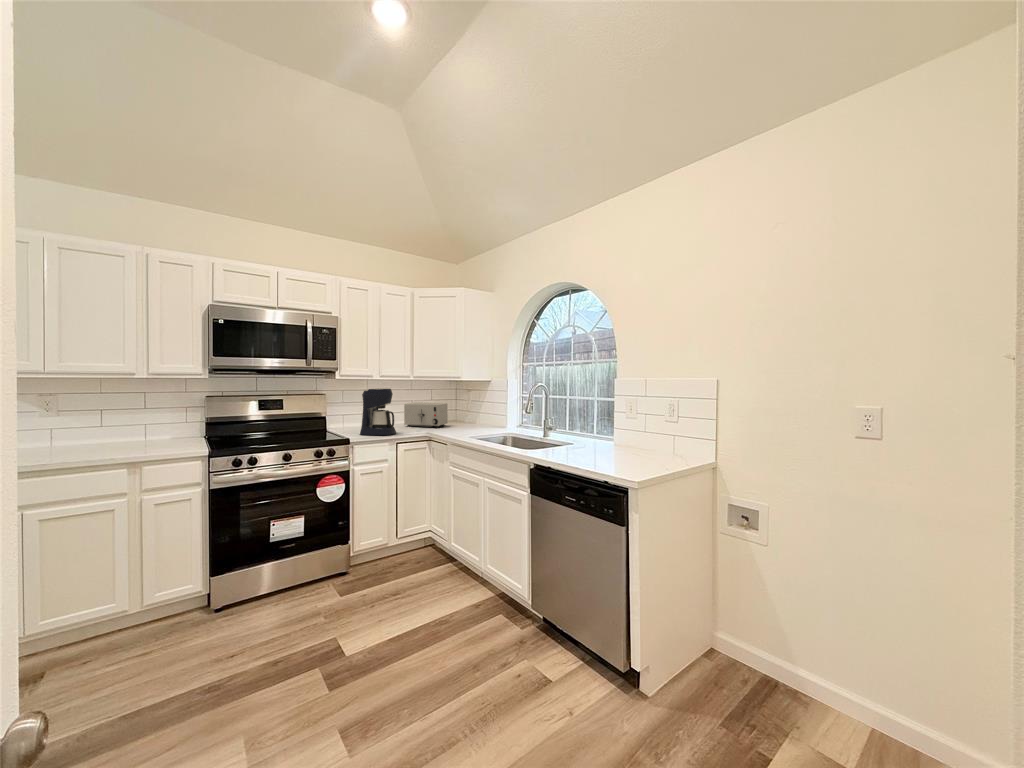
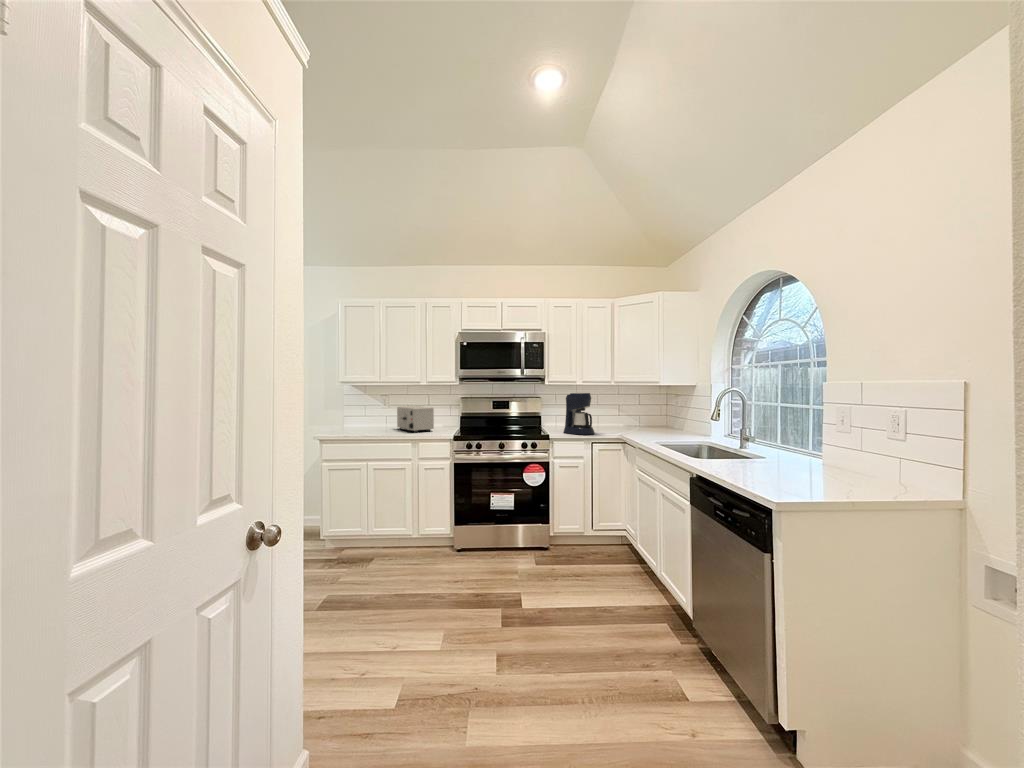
toaster: present [404,402,448,427] -> present [397,406,434,432]

